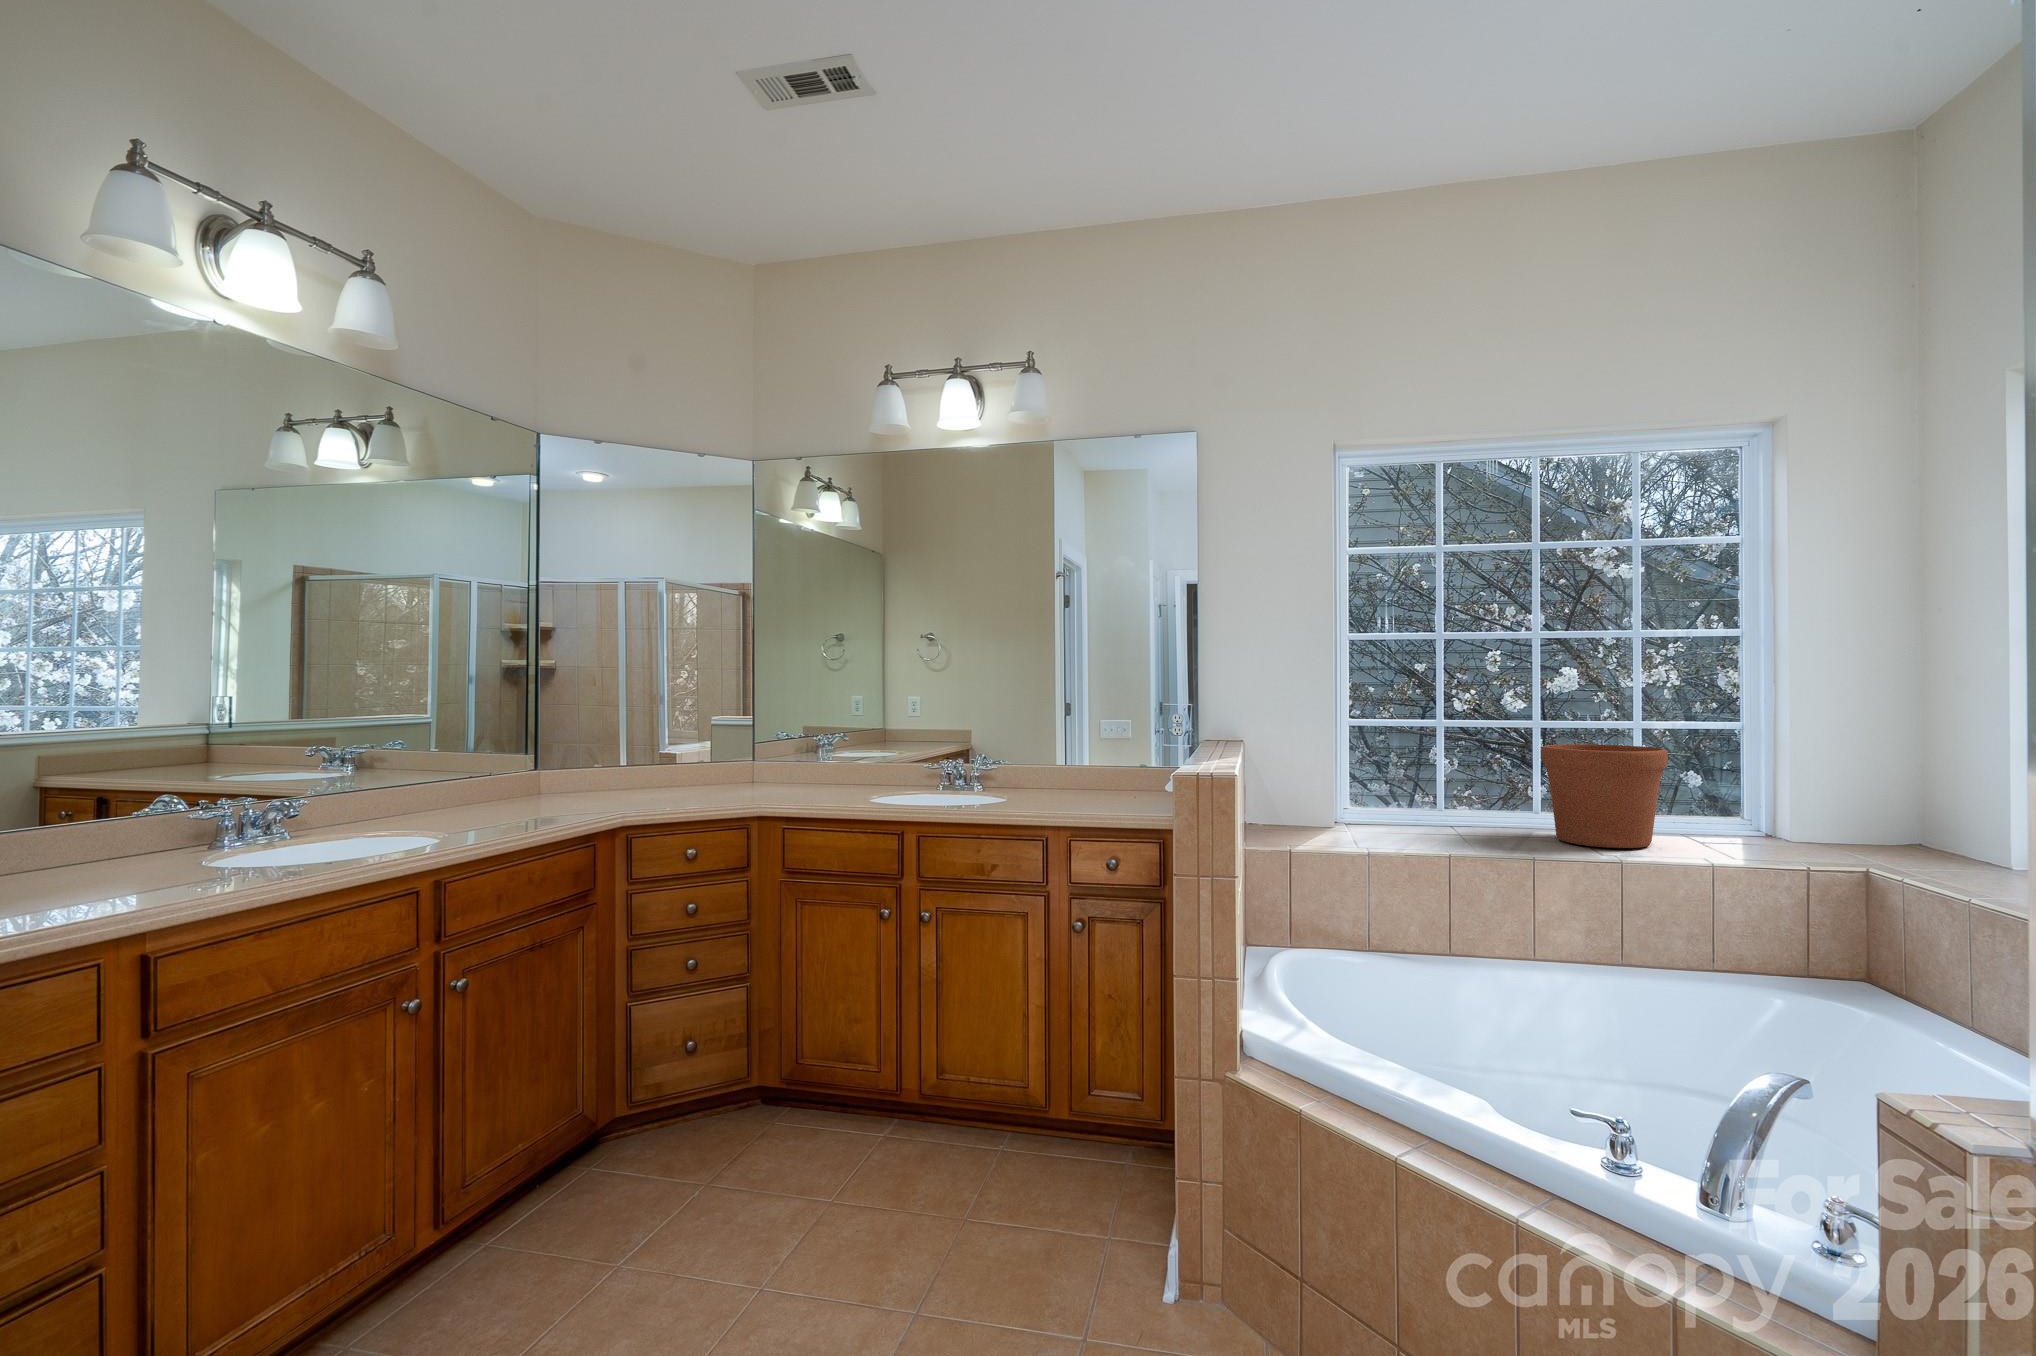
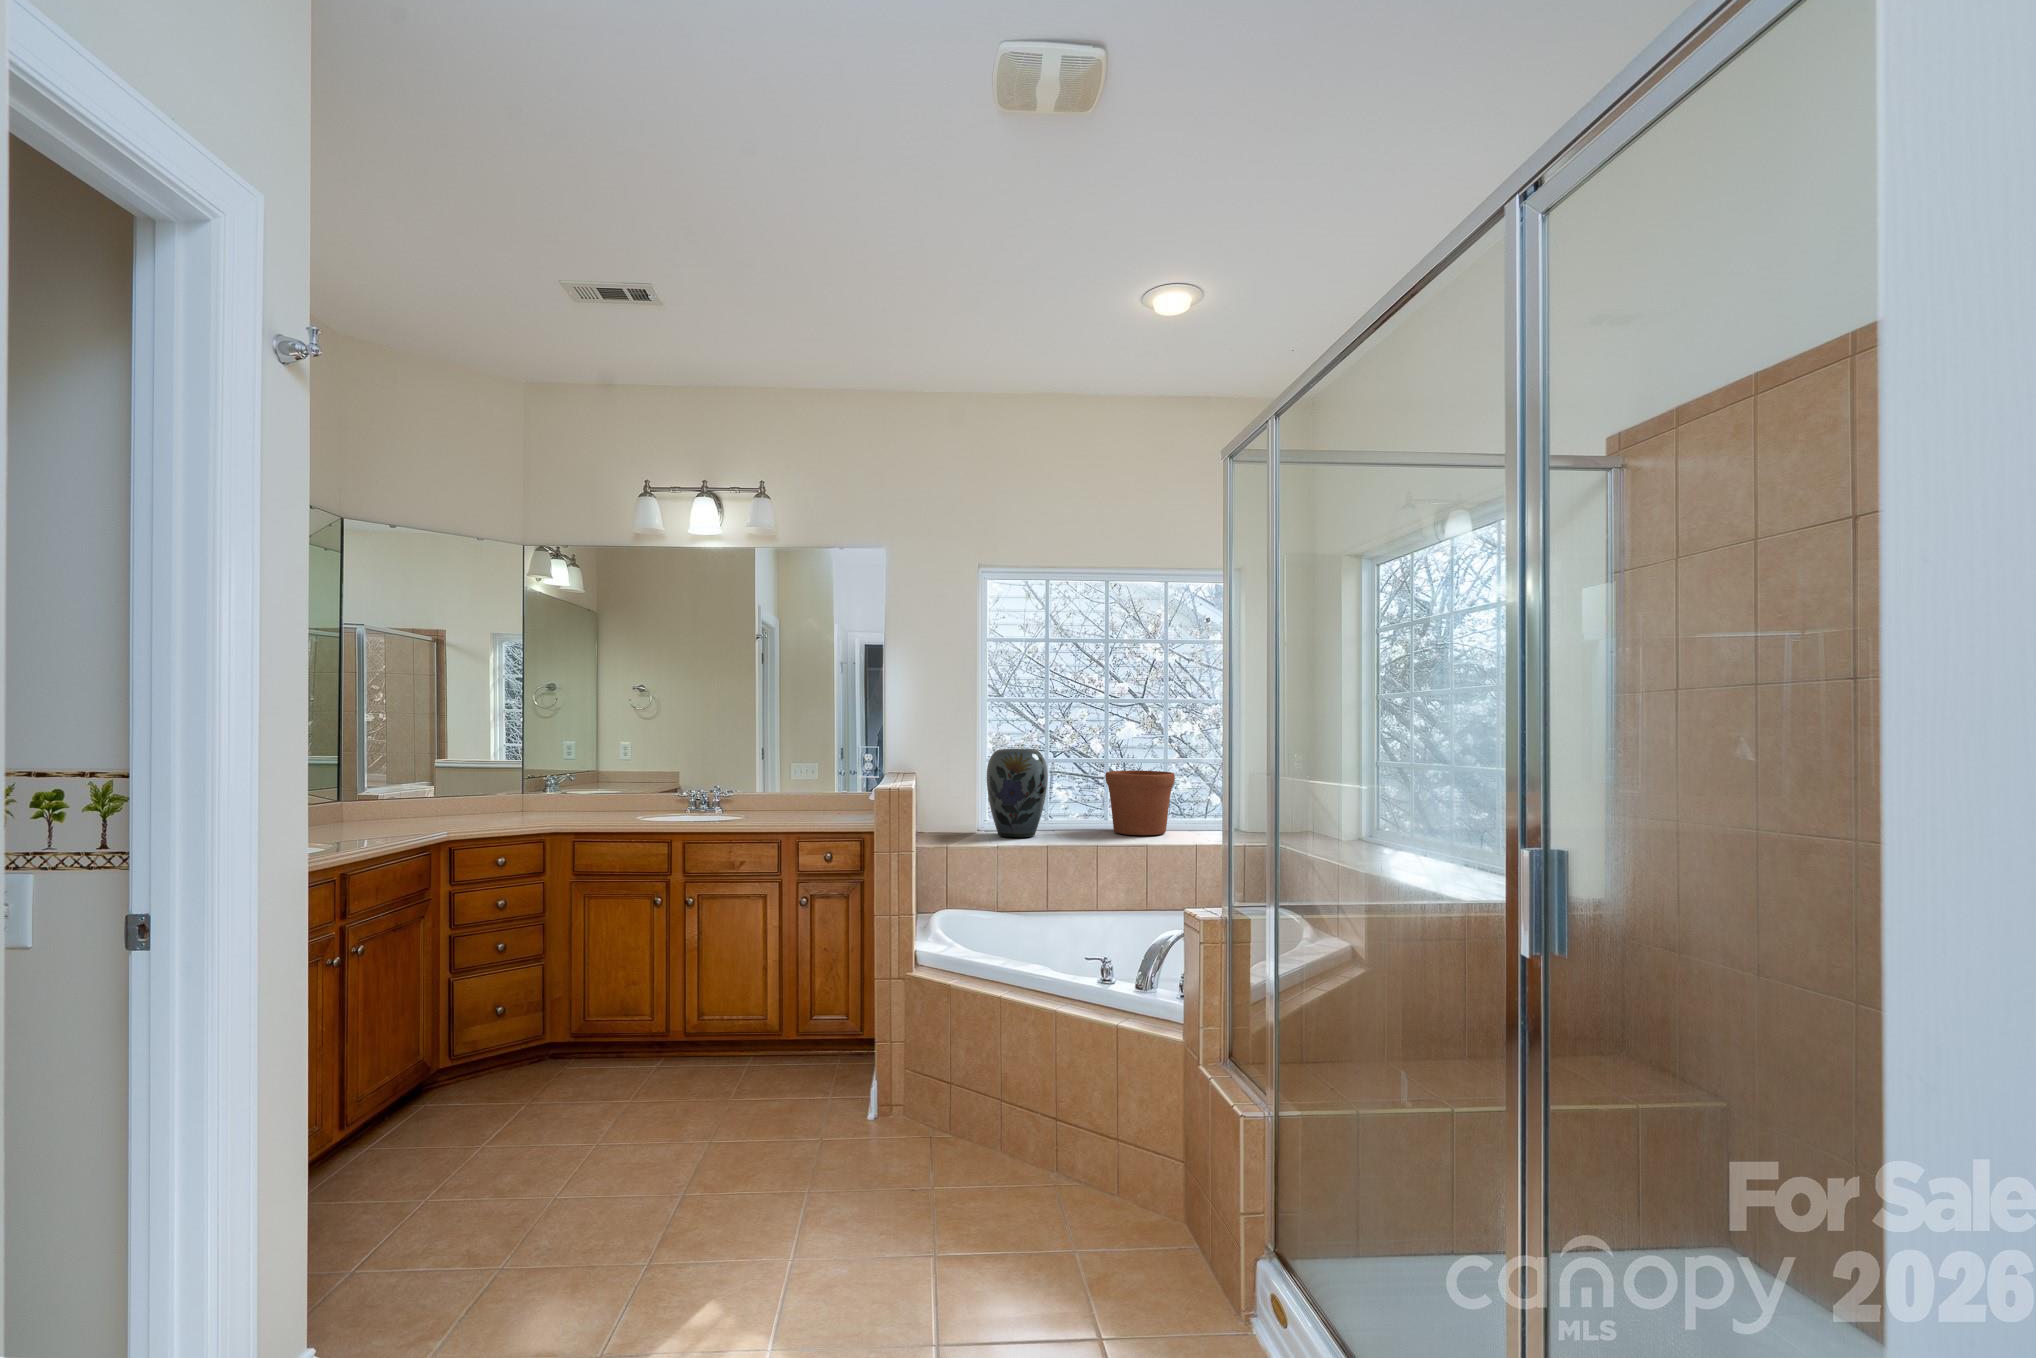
vase: none [1349,710,1447,843] -> present [987,749,1048,838]

